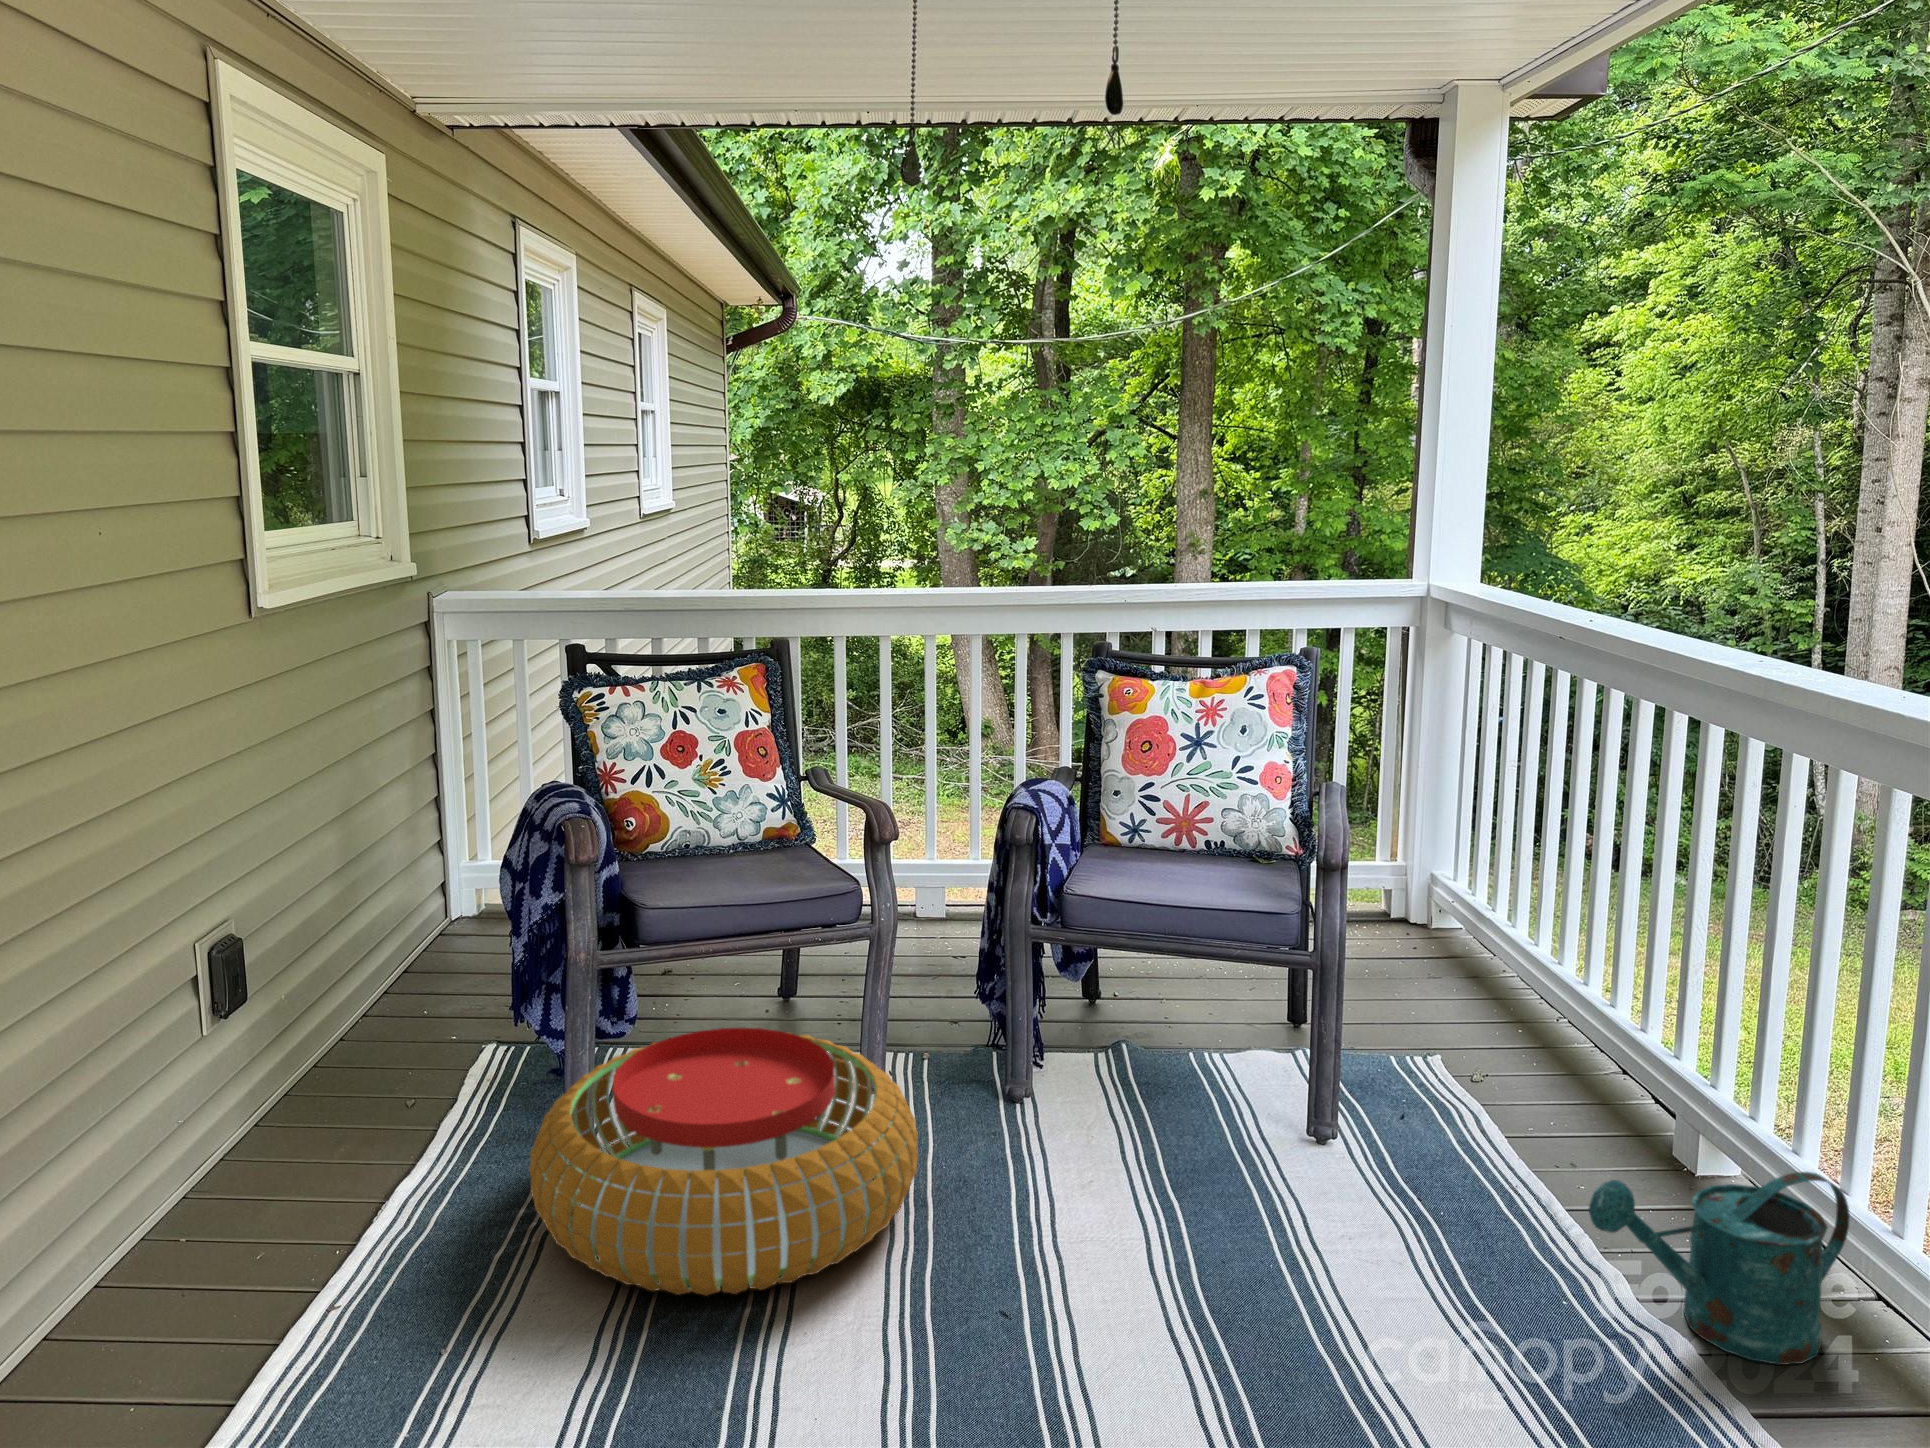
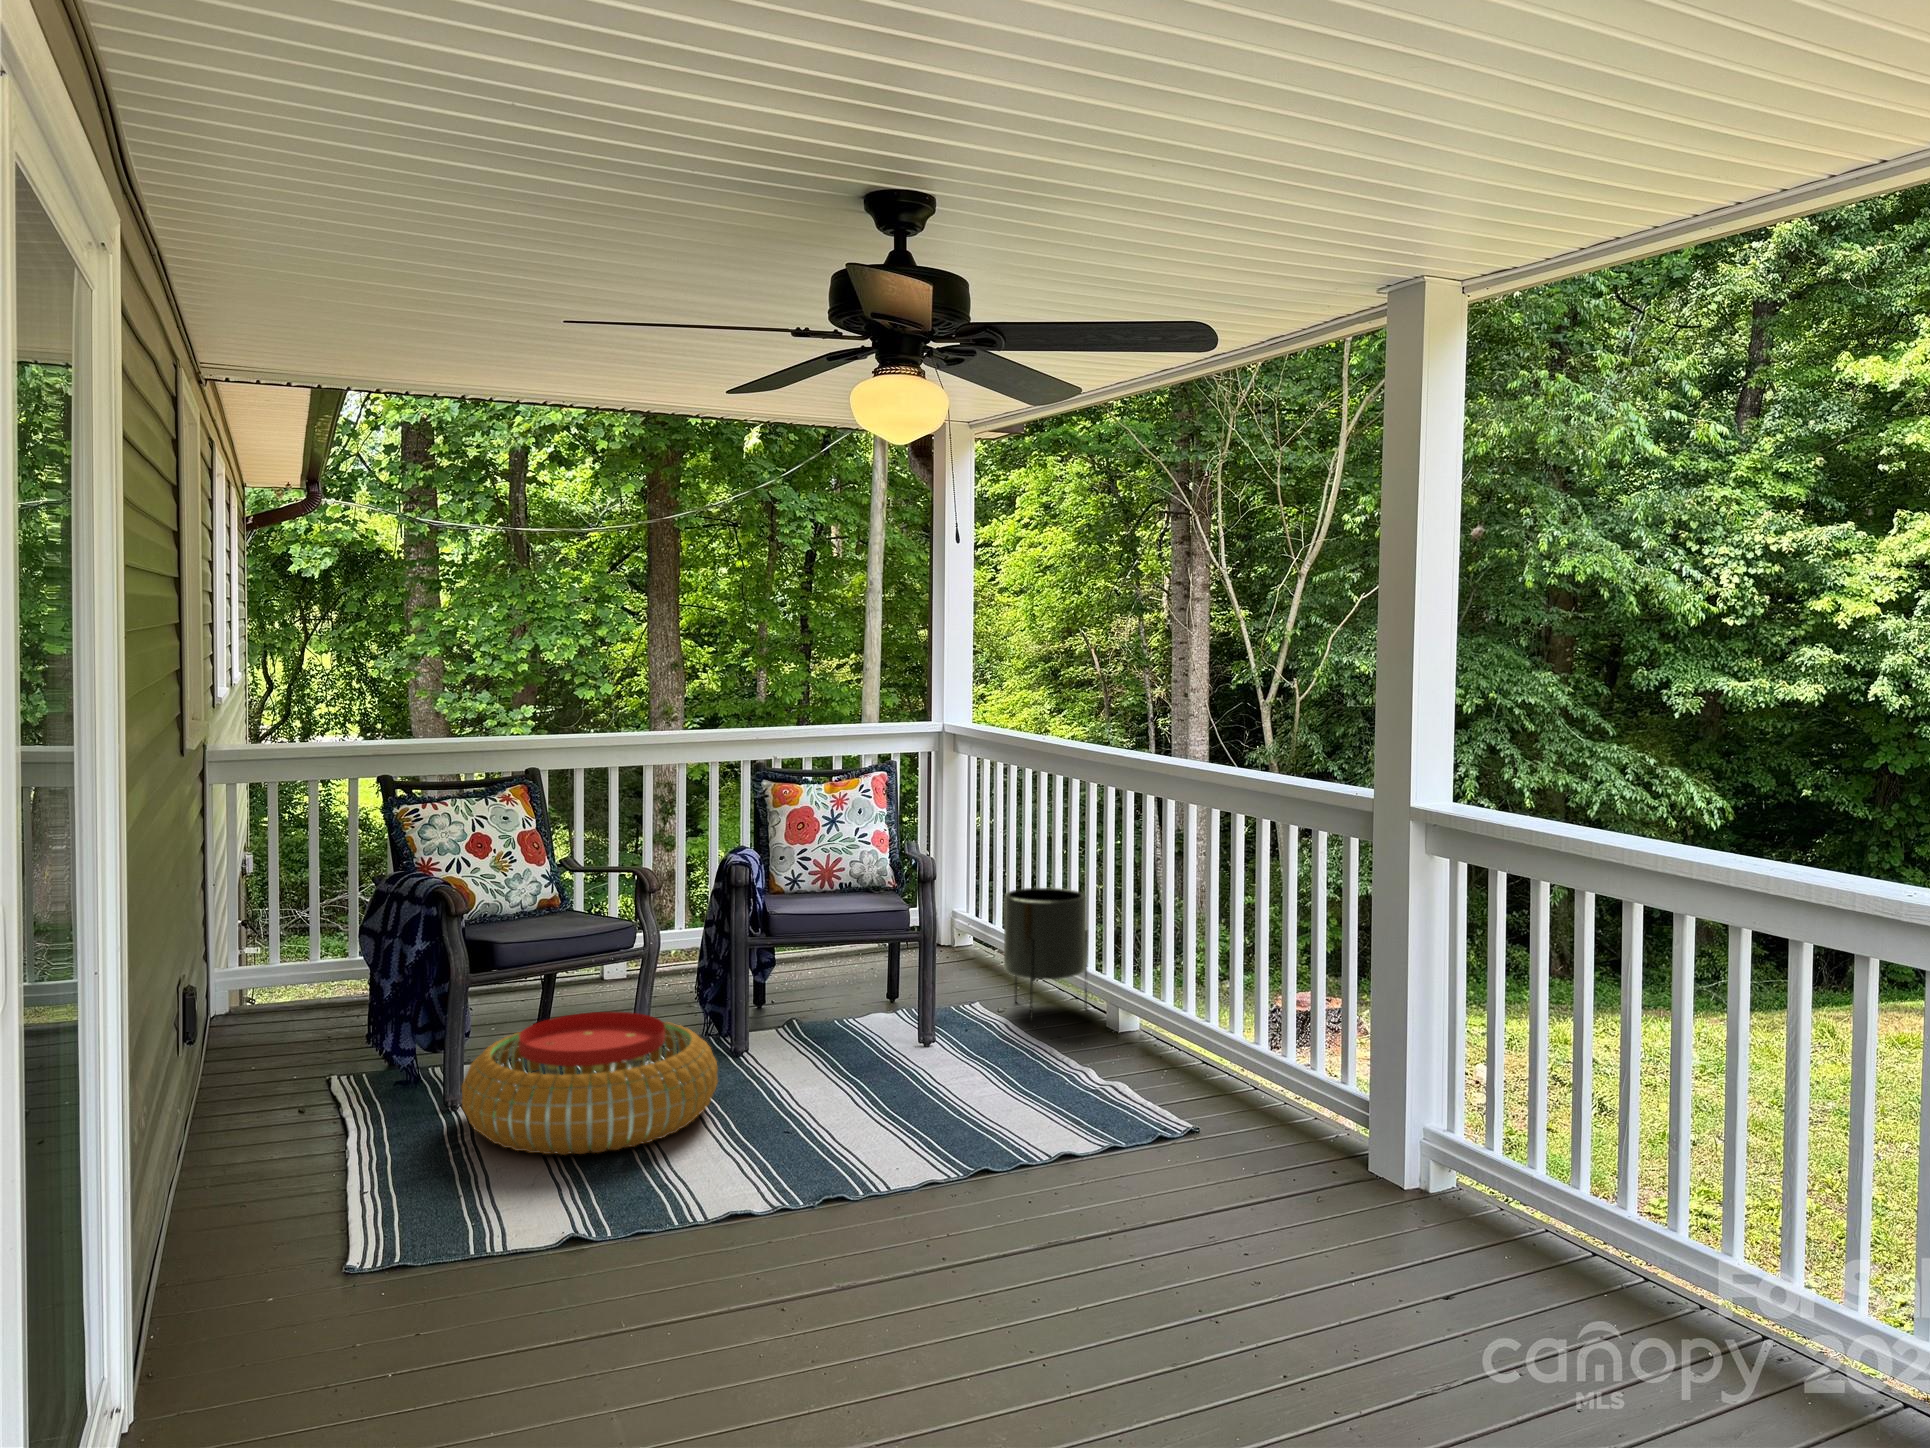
planter: none [1489,877,1658,1119] -> present [1004,888,1088,1021]
watering can: present [1589,1172,1850,1365] -> none [1075,992,1181,1082]

